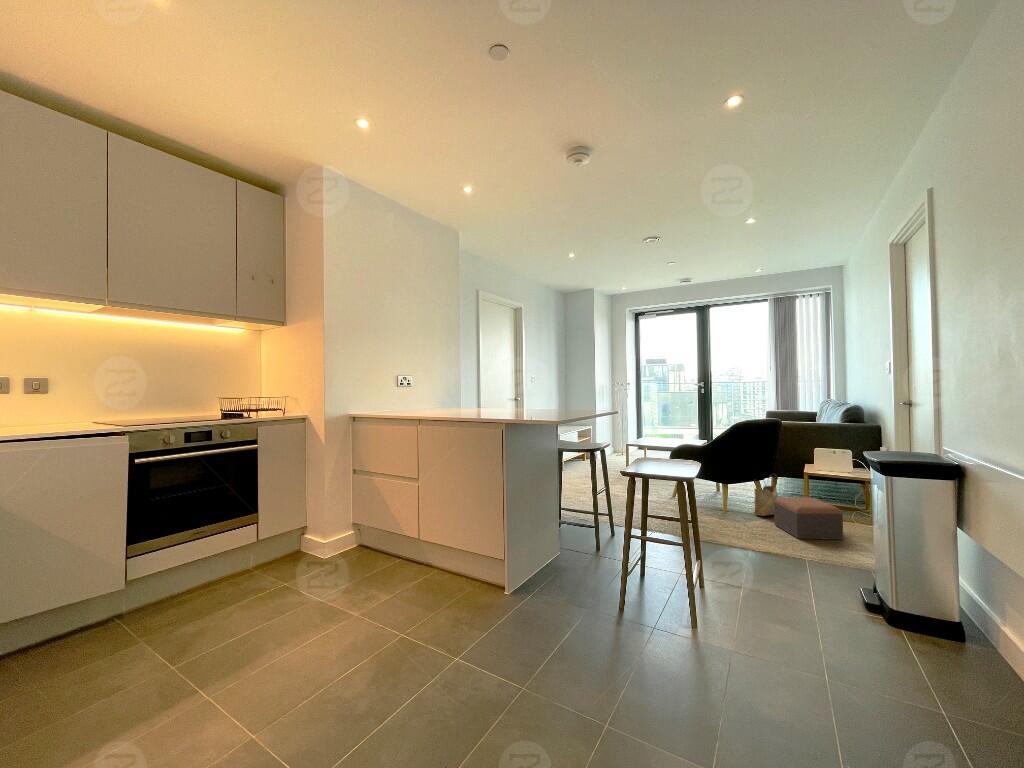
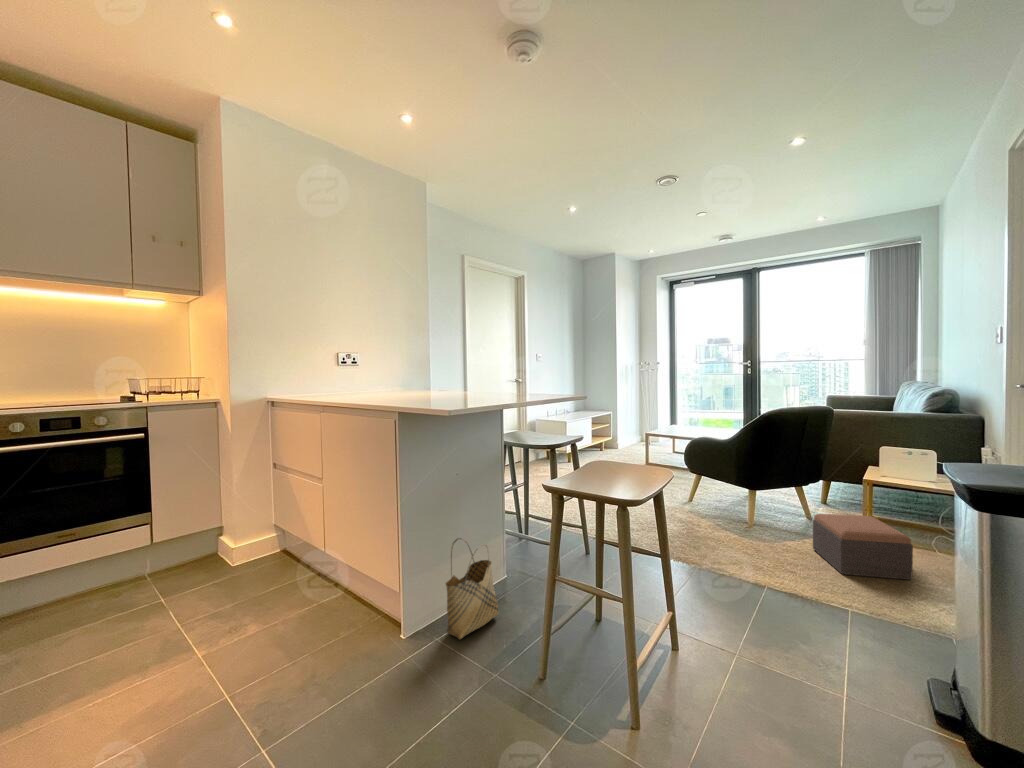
woven basket: present [754,485,778,516] -> present [446,538,498,639]

